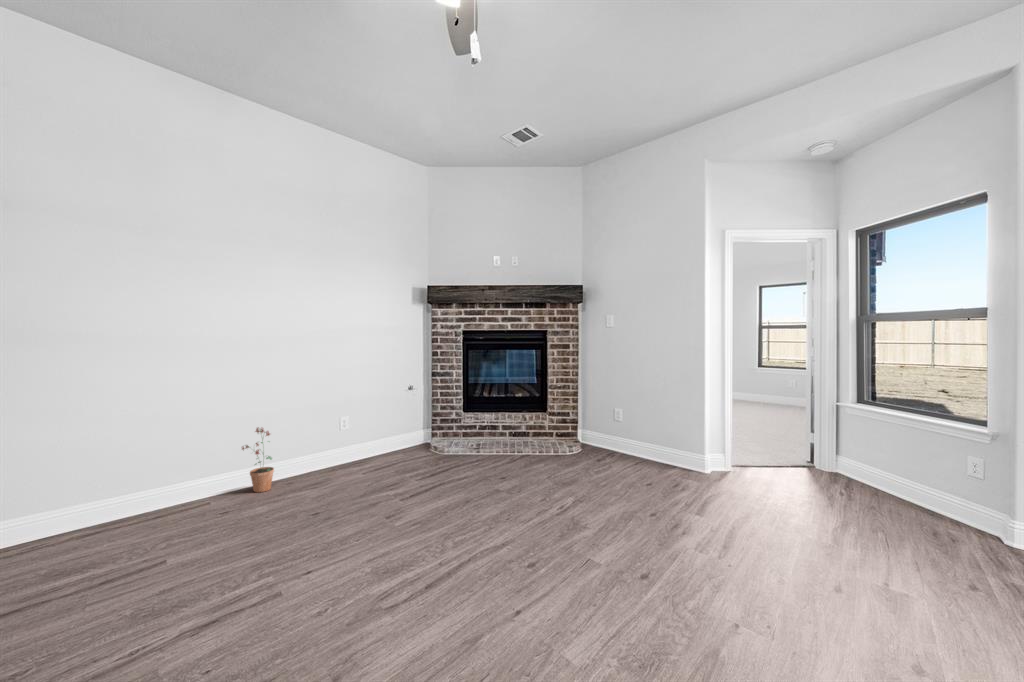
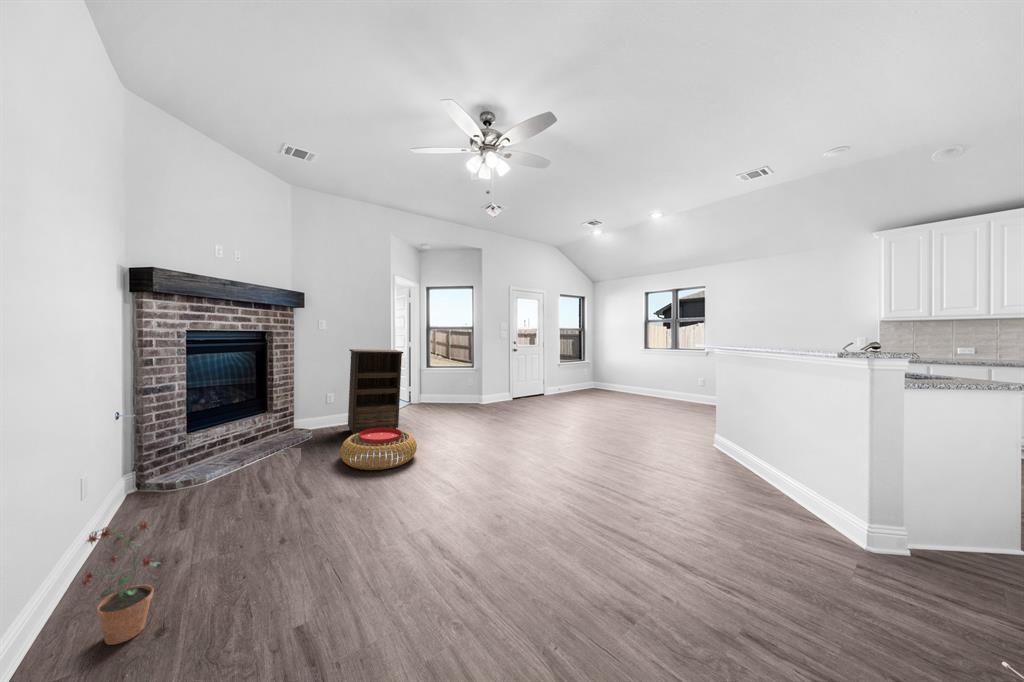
bookshelf: none [598,350,678,479] -> present [348,349,403,435]
pouf: none [492,450,589,508] -> present [340,428,417,470]

